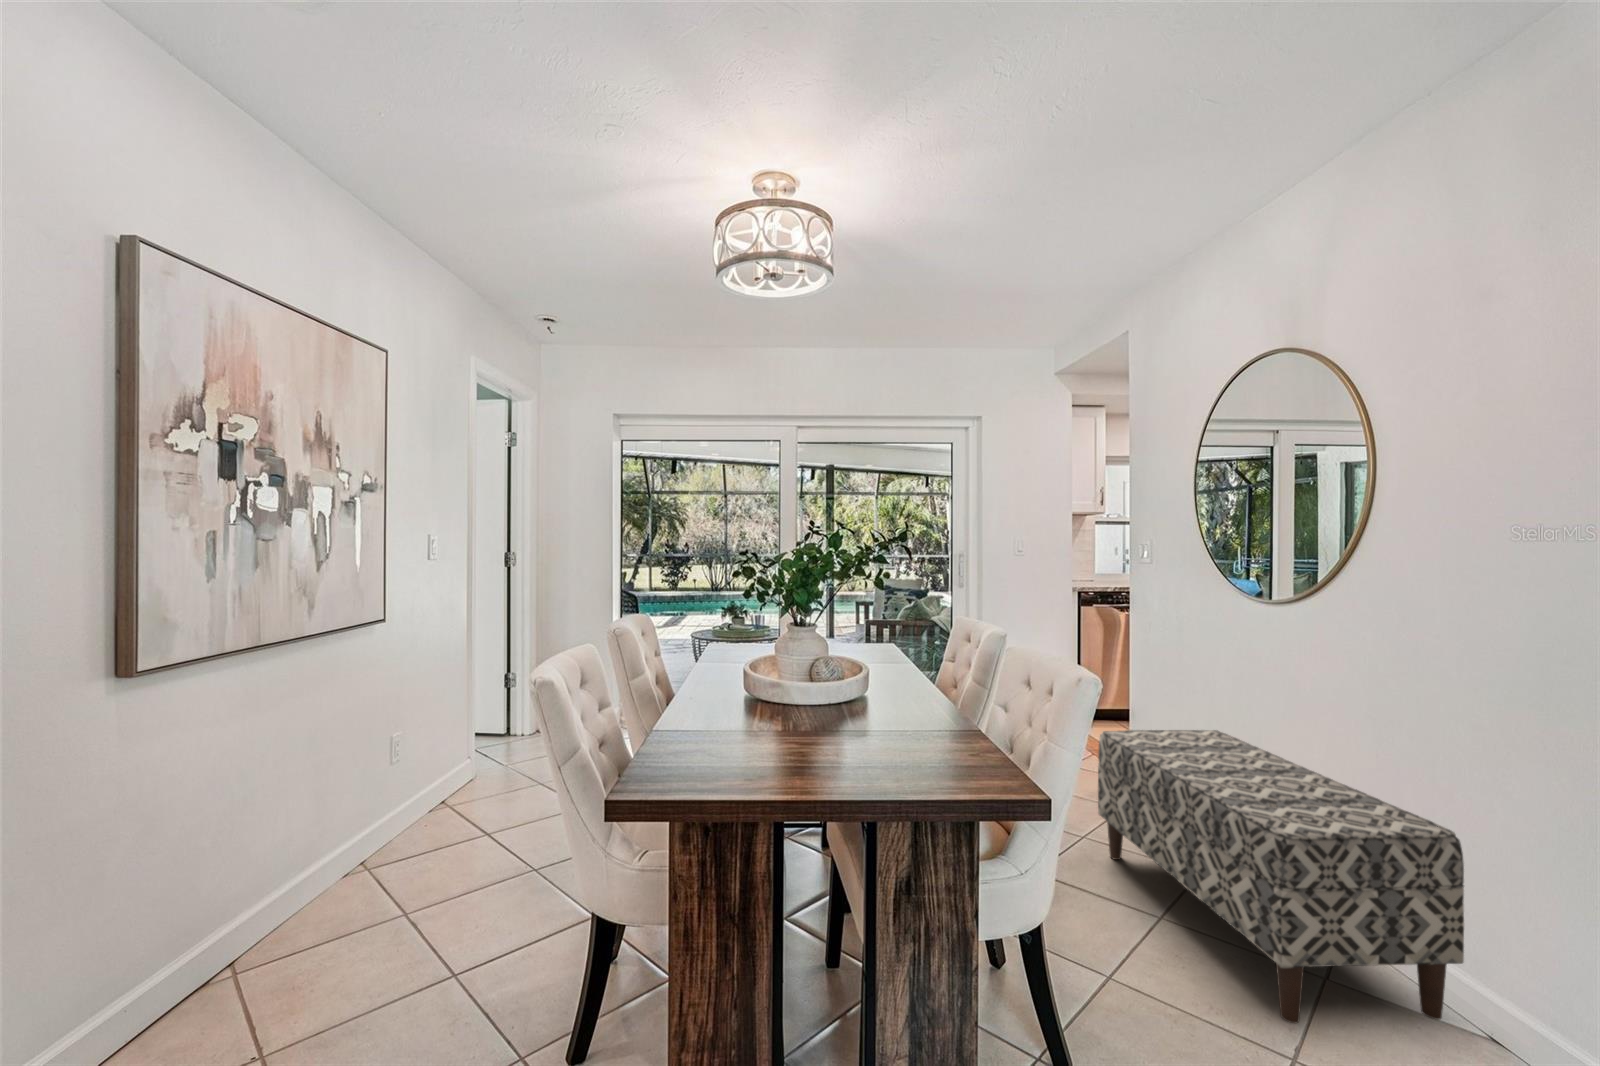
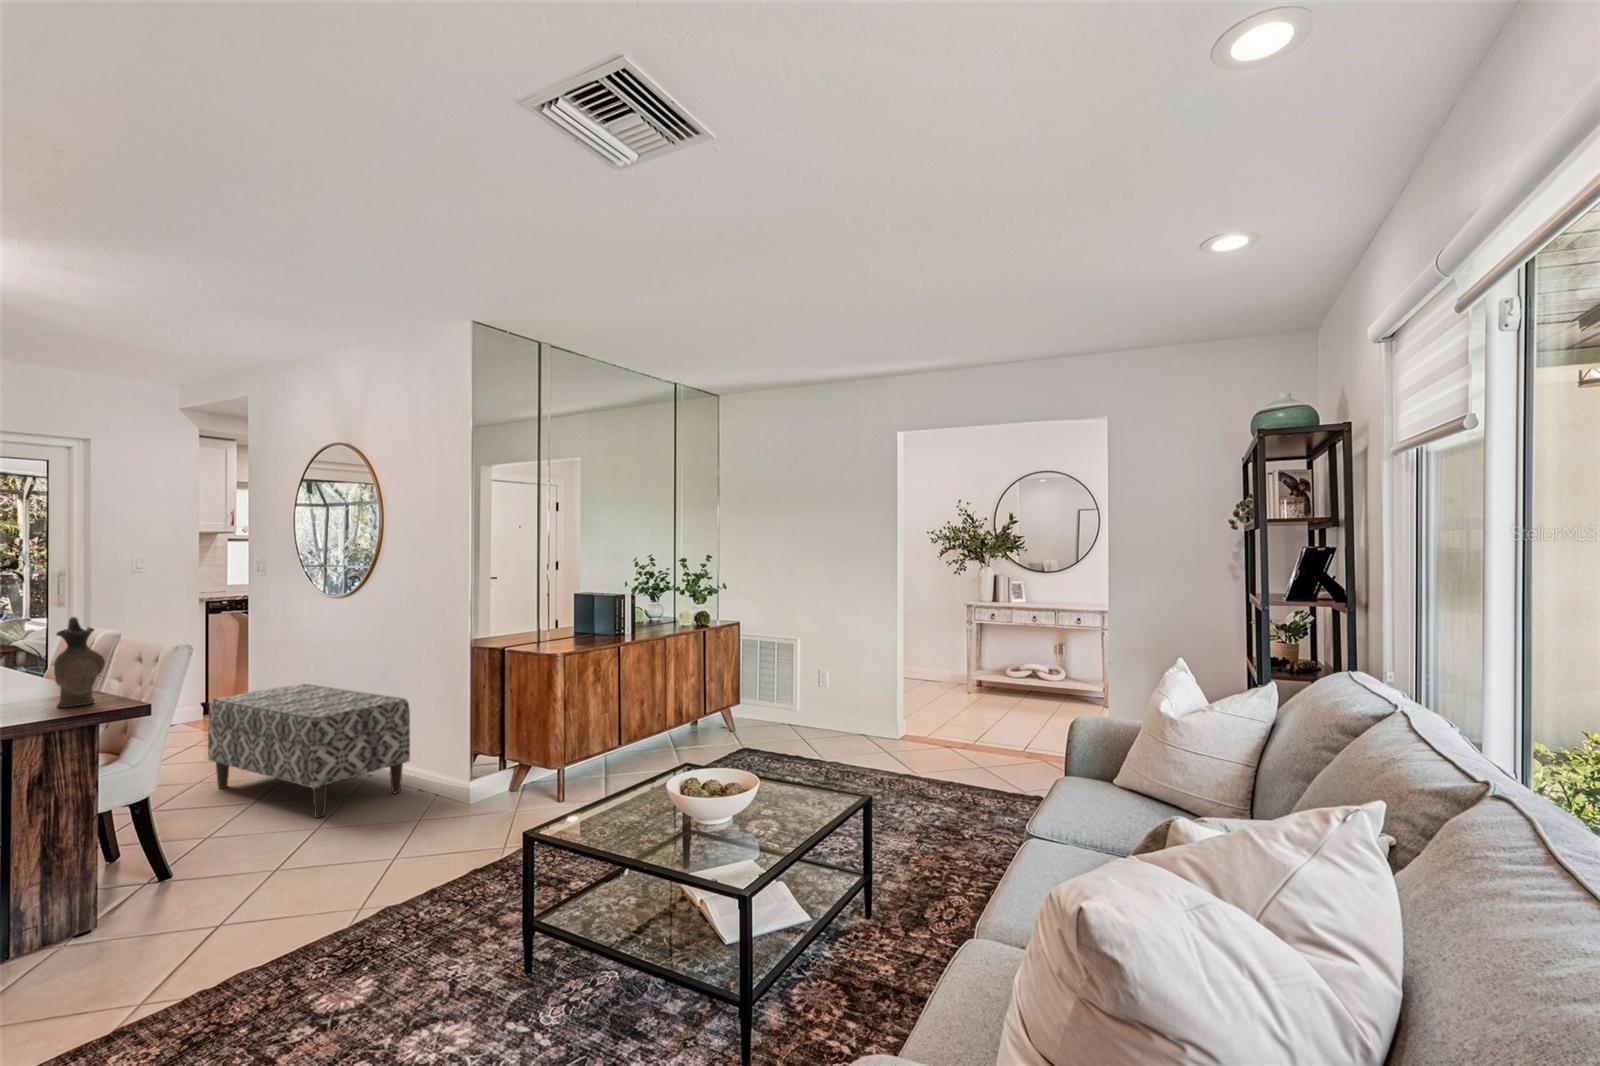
ceramic pitcher: none [927,622,987,770] -> present [54,617,105,707]

